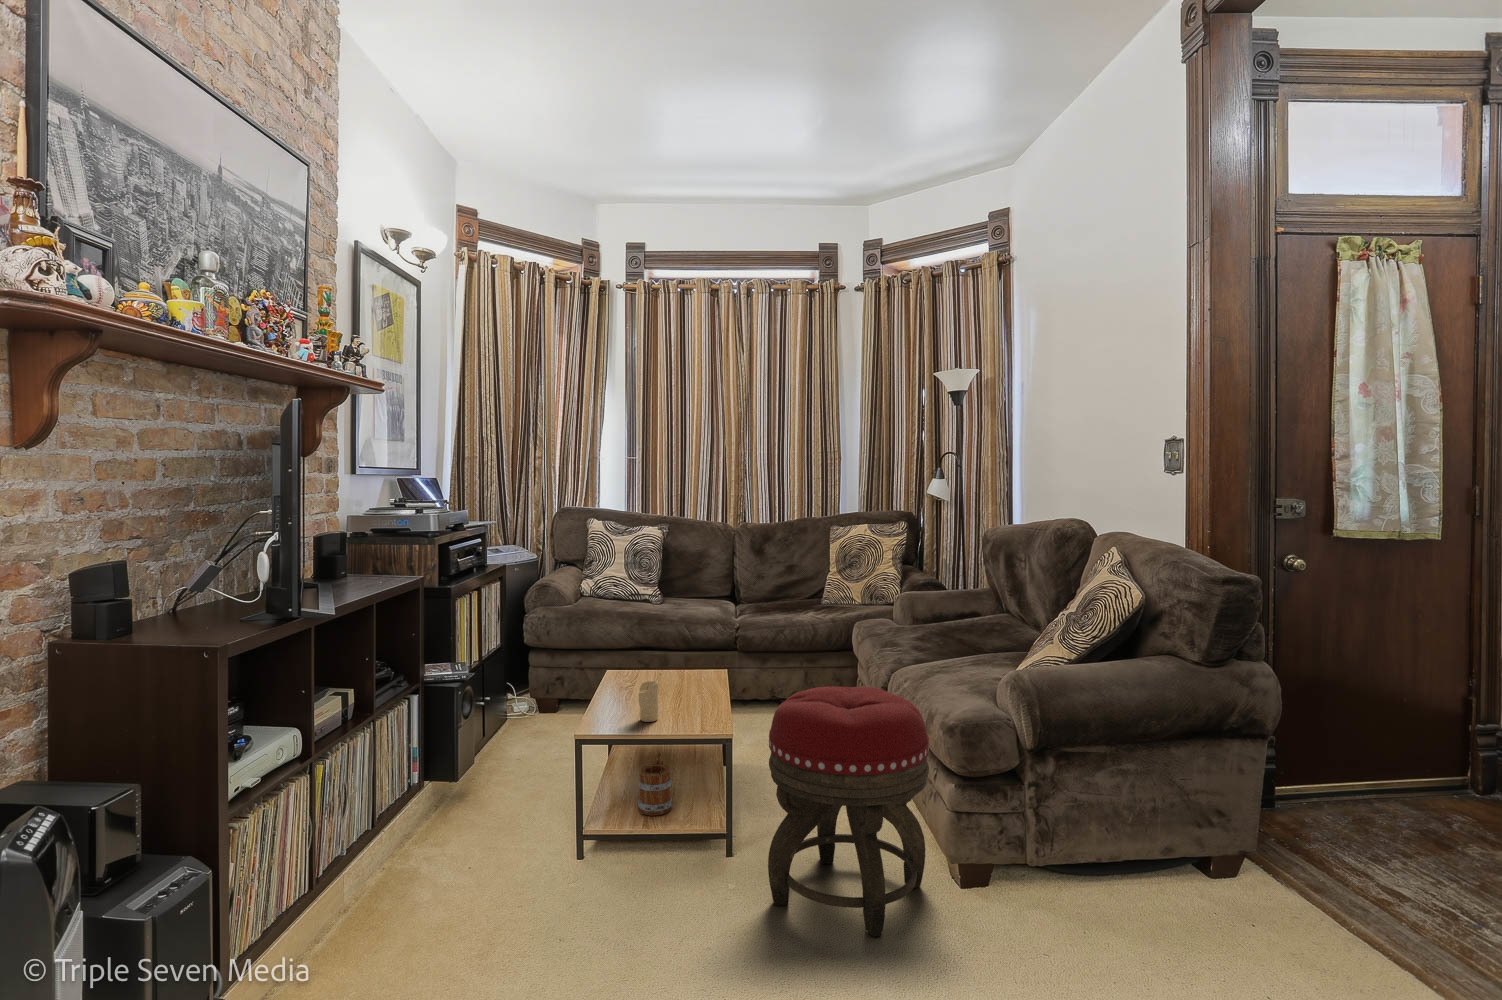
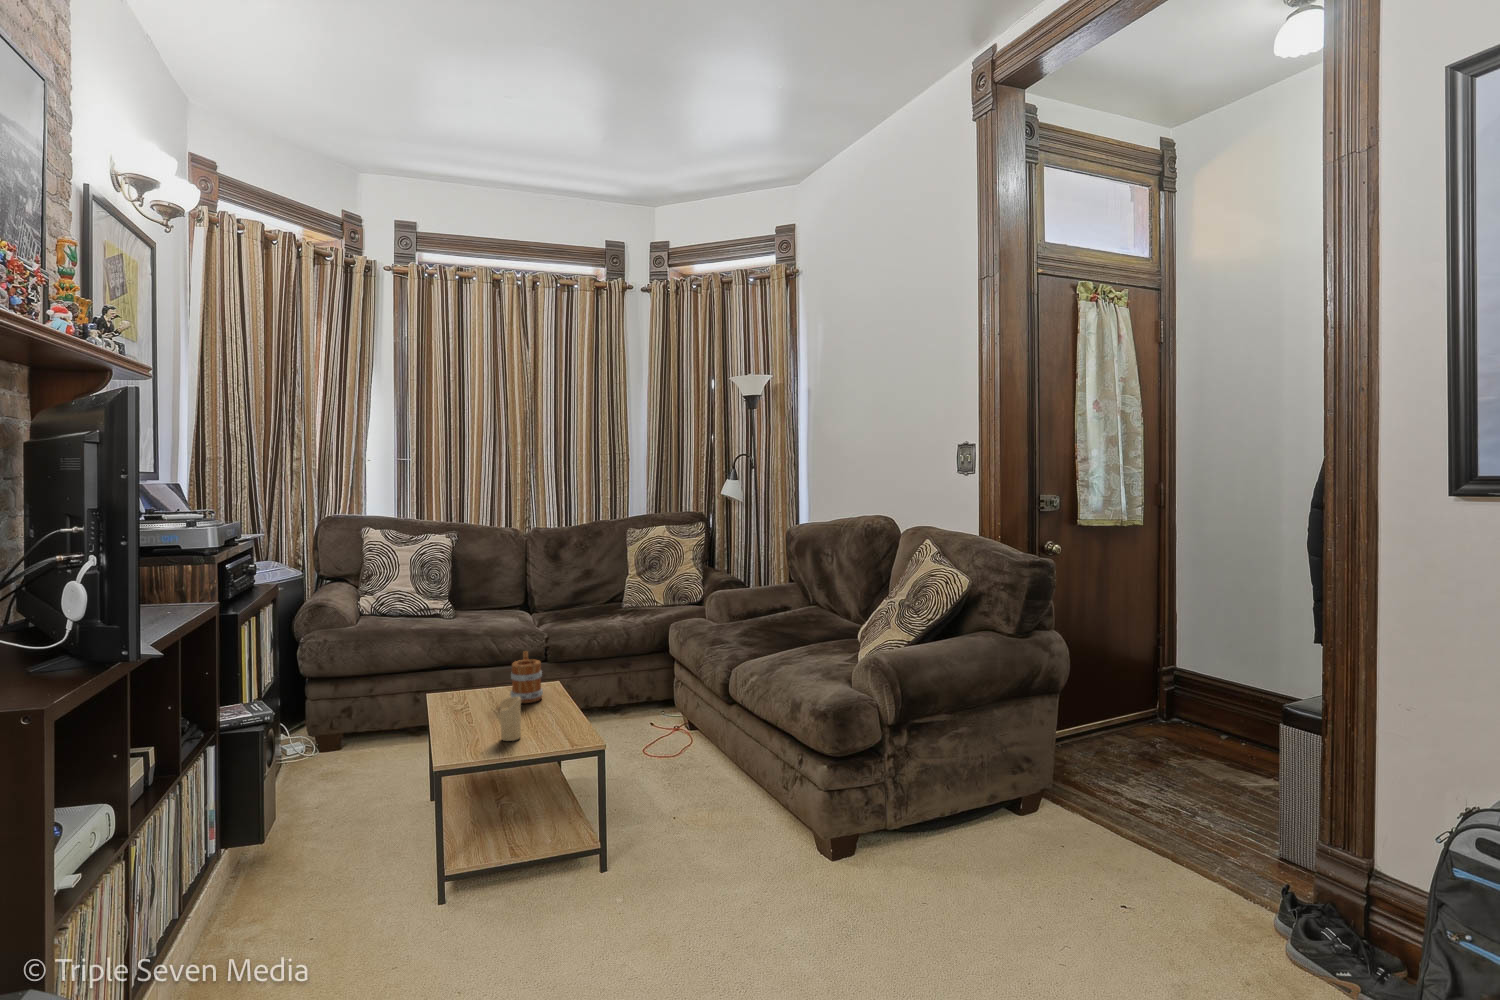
footstool: present [768,686,929,937] -> none [656,682,811,919]
mug: present [638,753,672,815] -> present [510,651,543,703]

